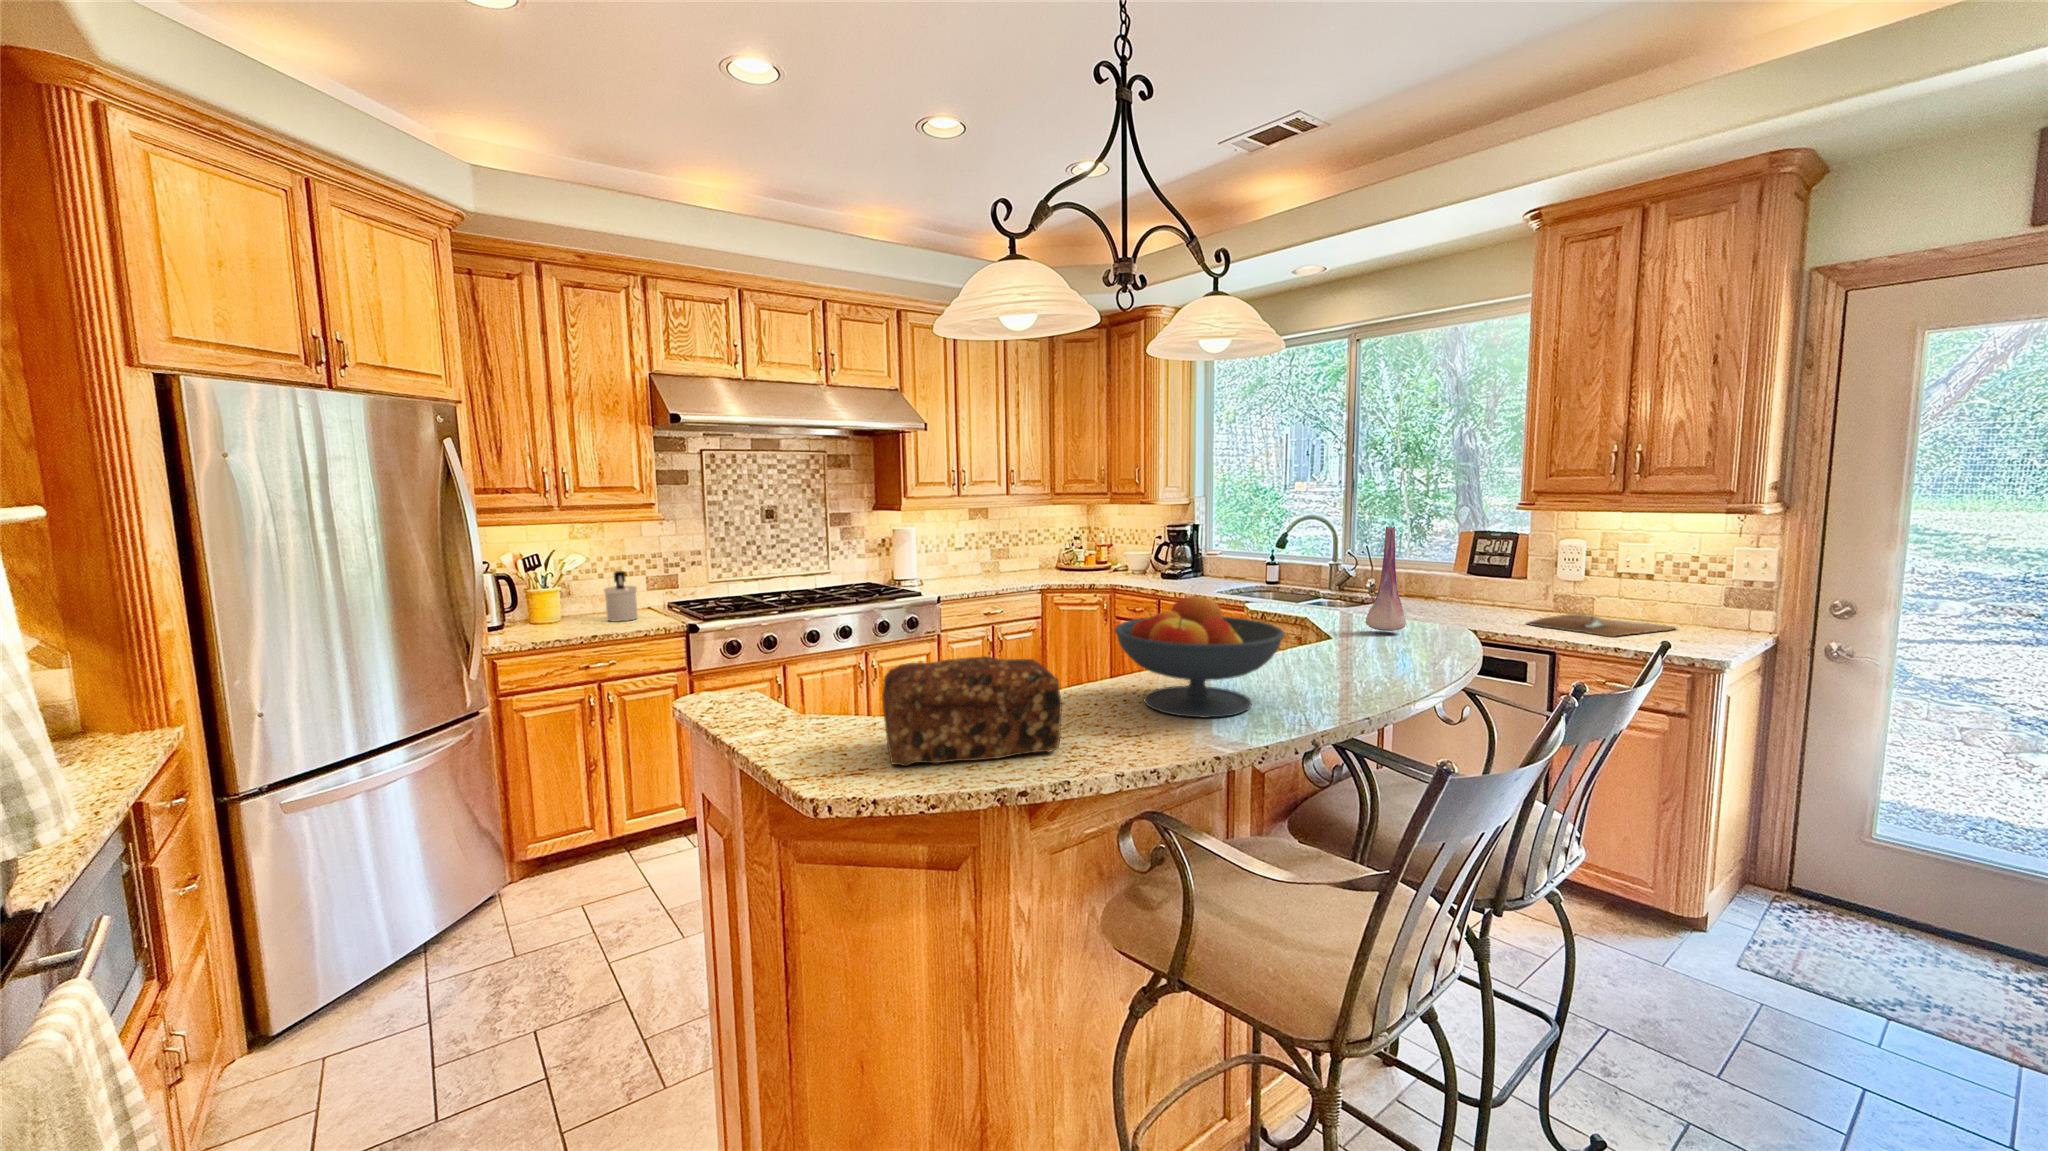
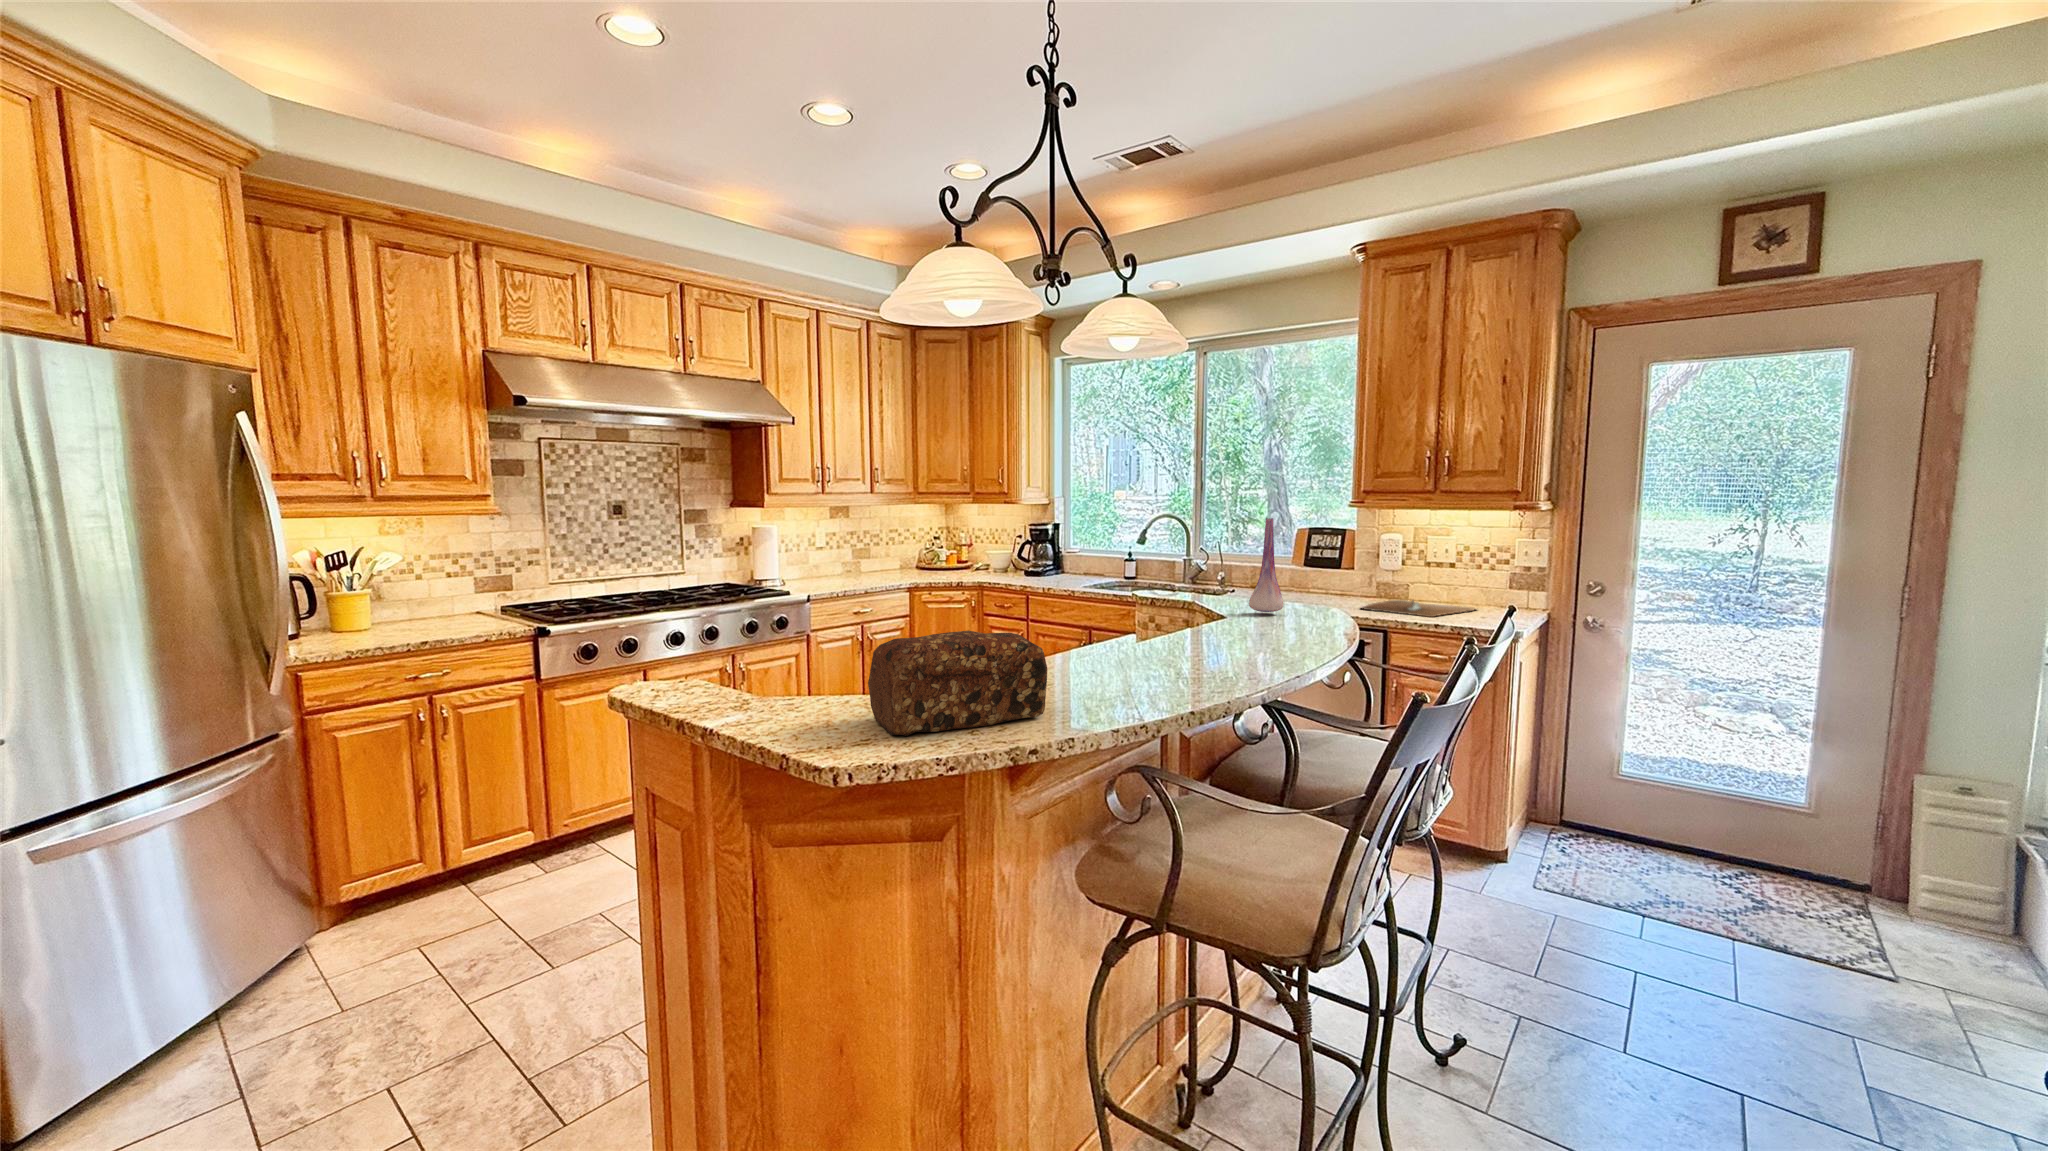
soap dispenser: present [604,571,638,621] -> none [432,570,473,627]
fruit bowl: present [1115,596,1285,717] -> none [1065,574,1219,684]

